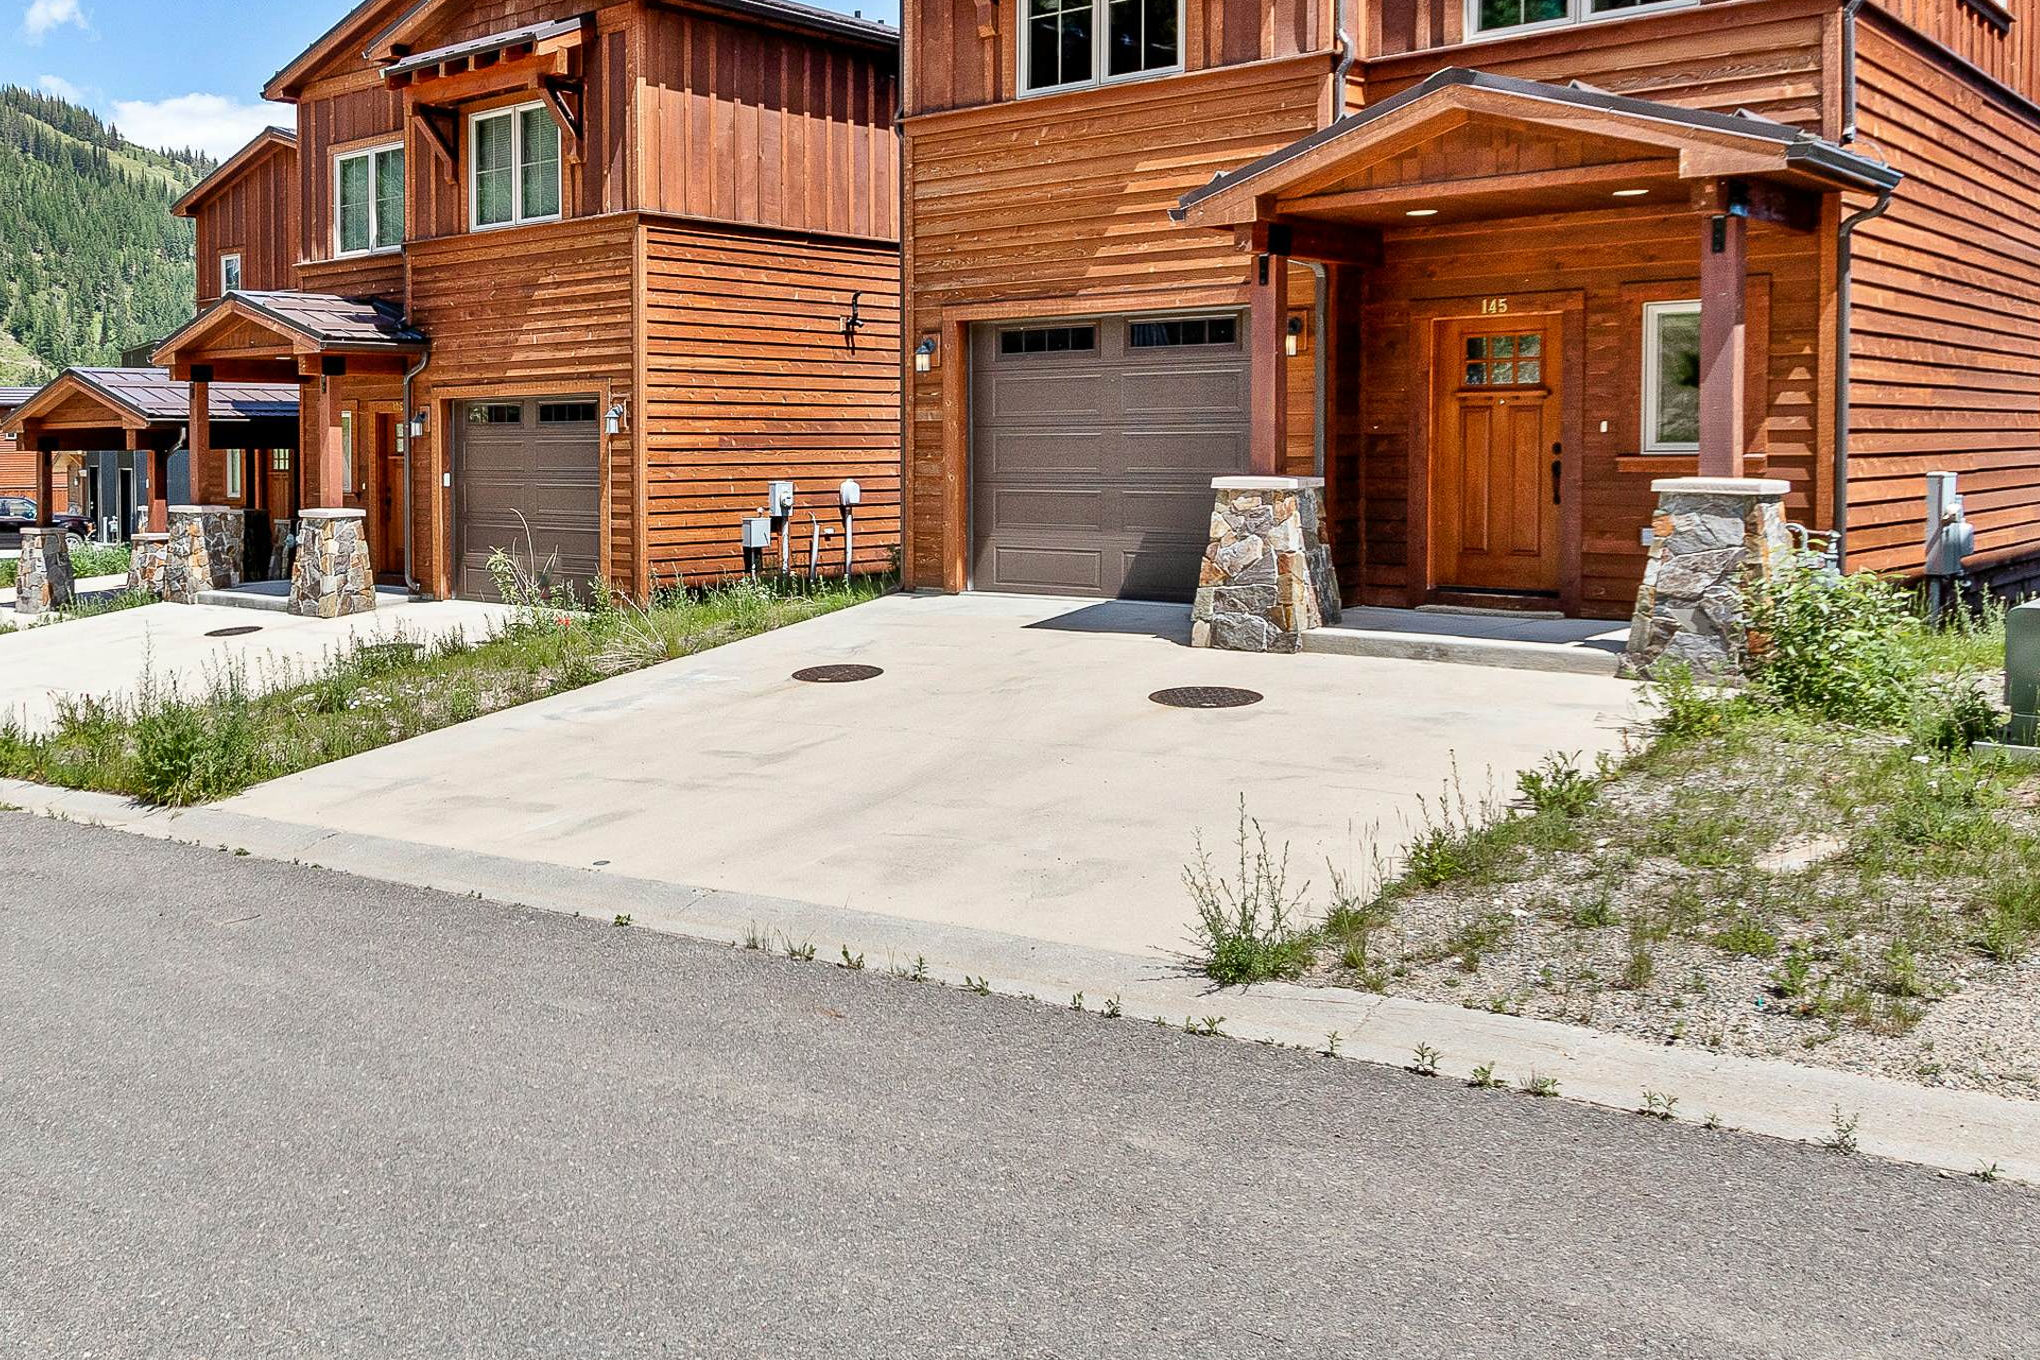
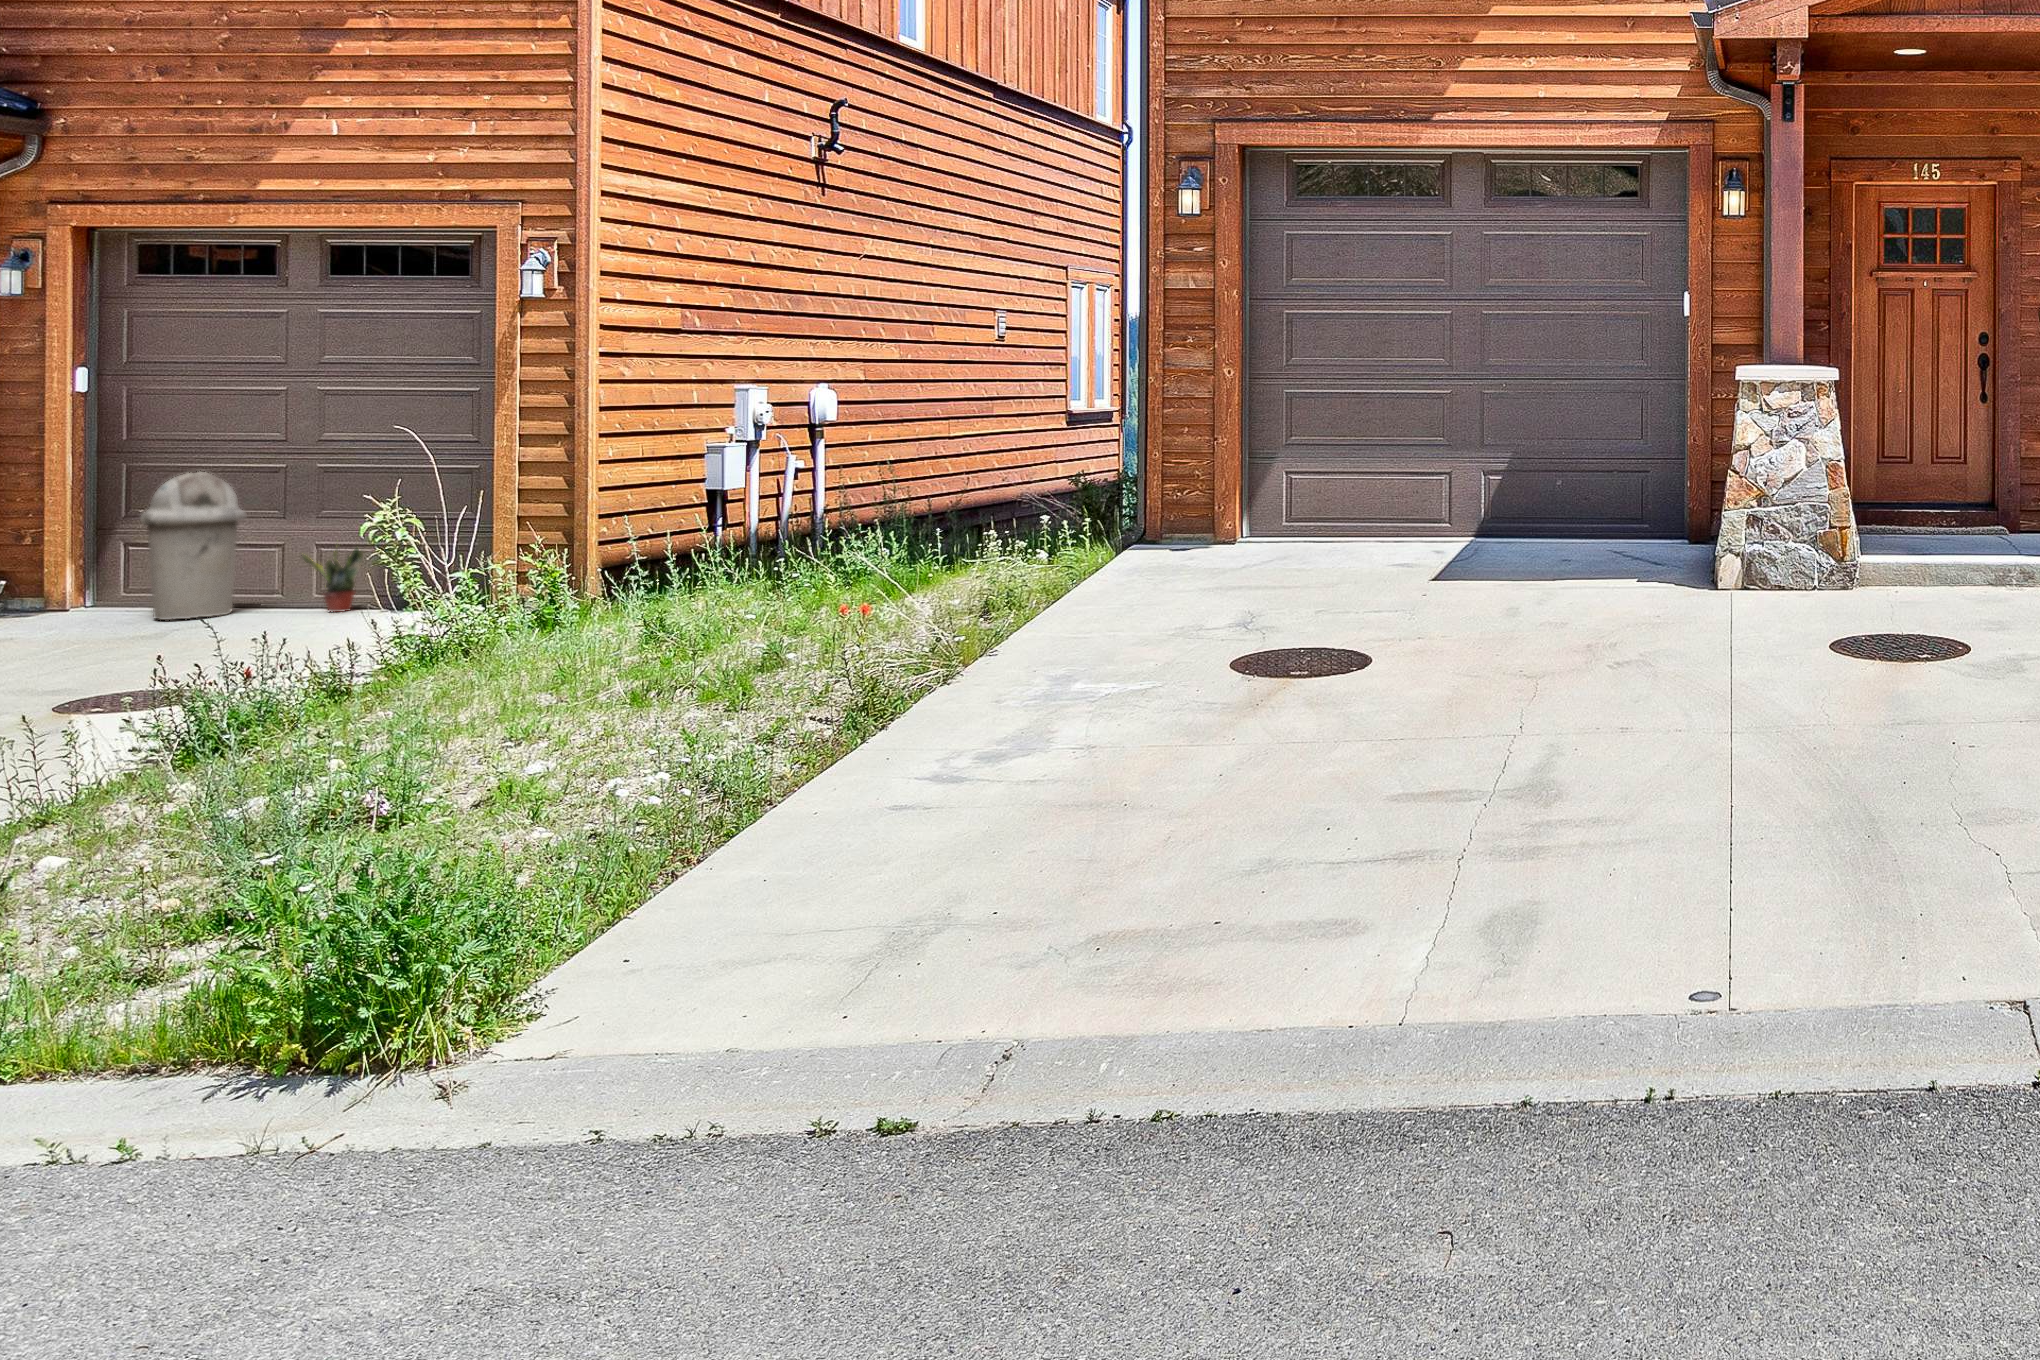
trash can: none [468,521,511,597] -> present [140,472,247,620]

